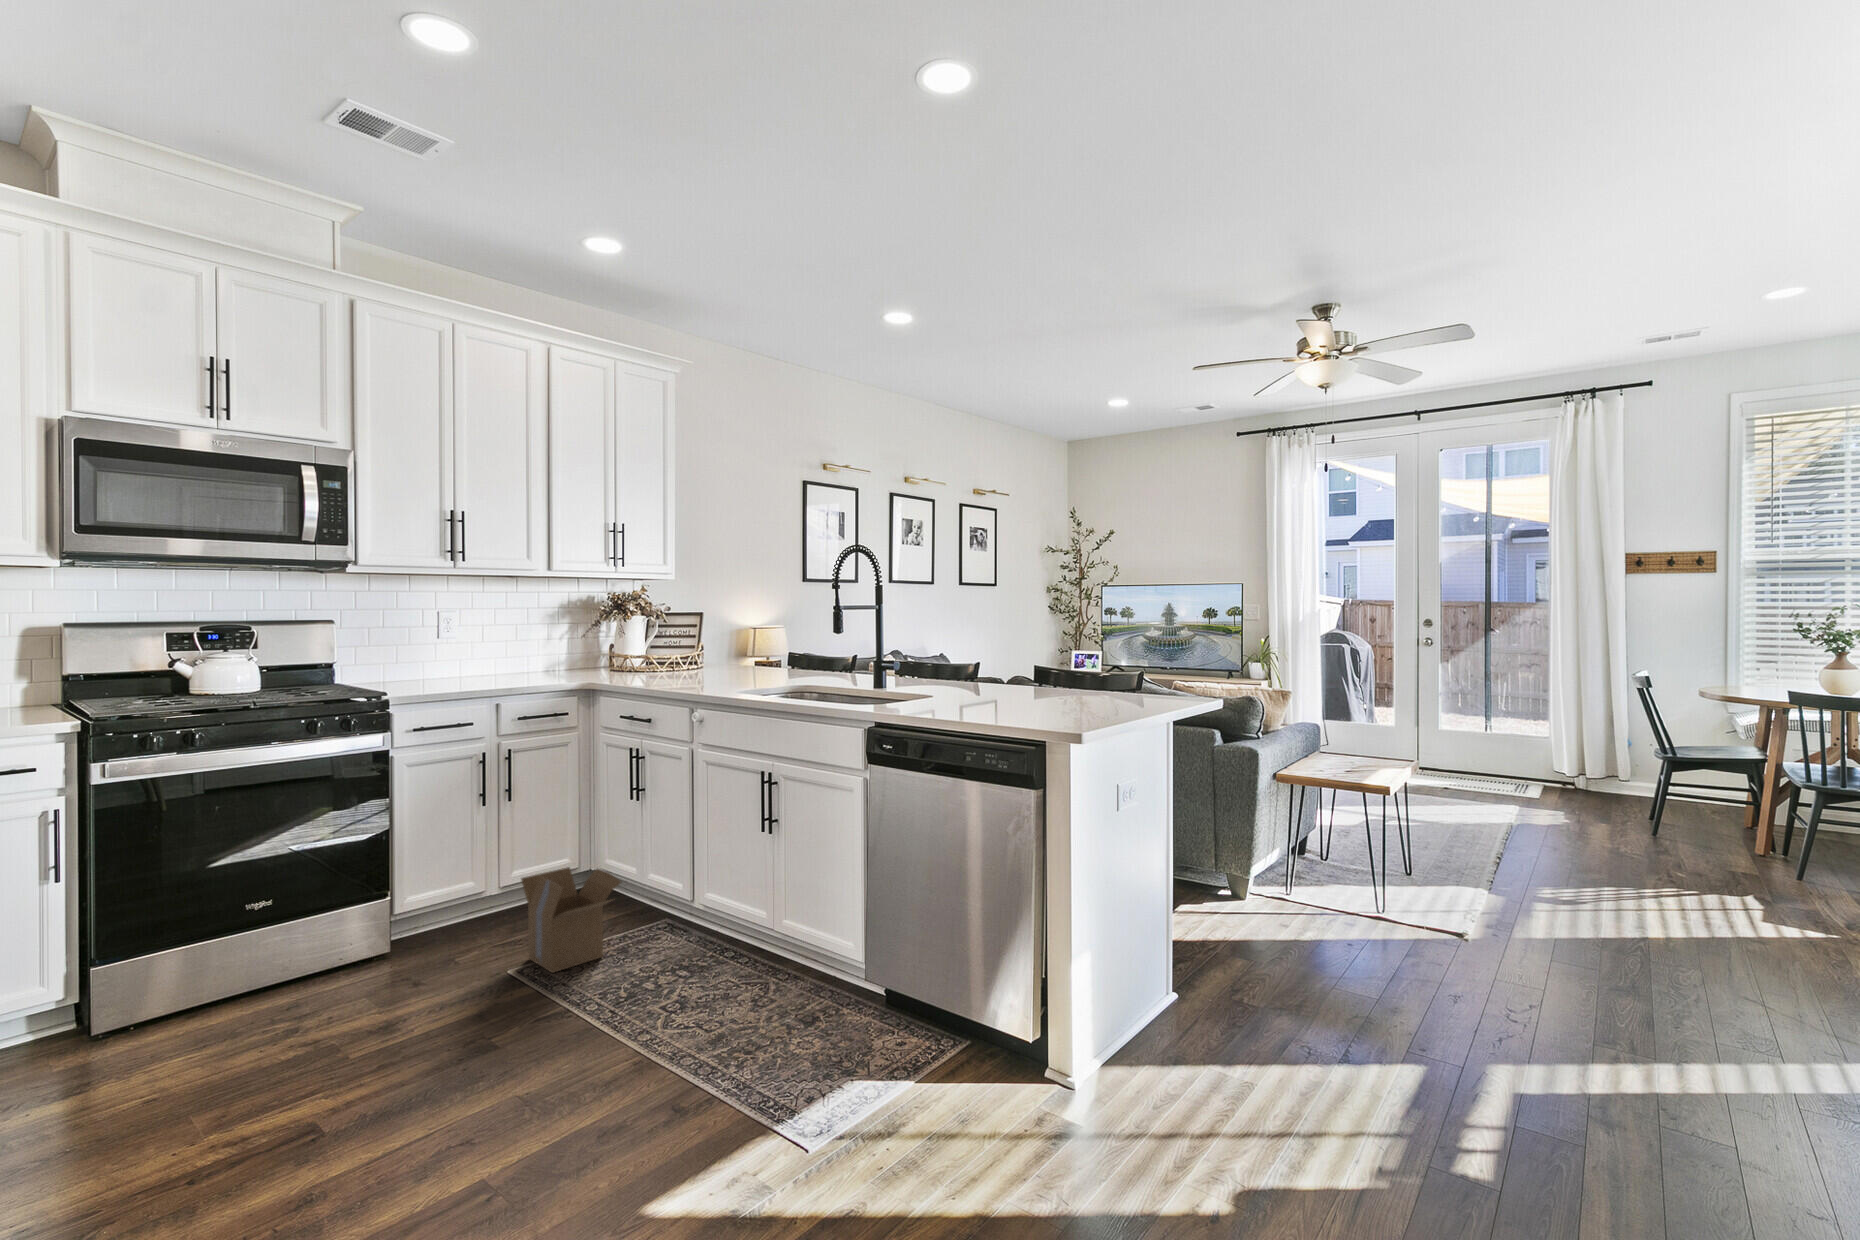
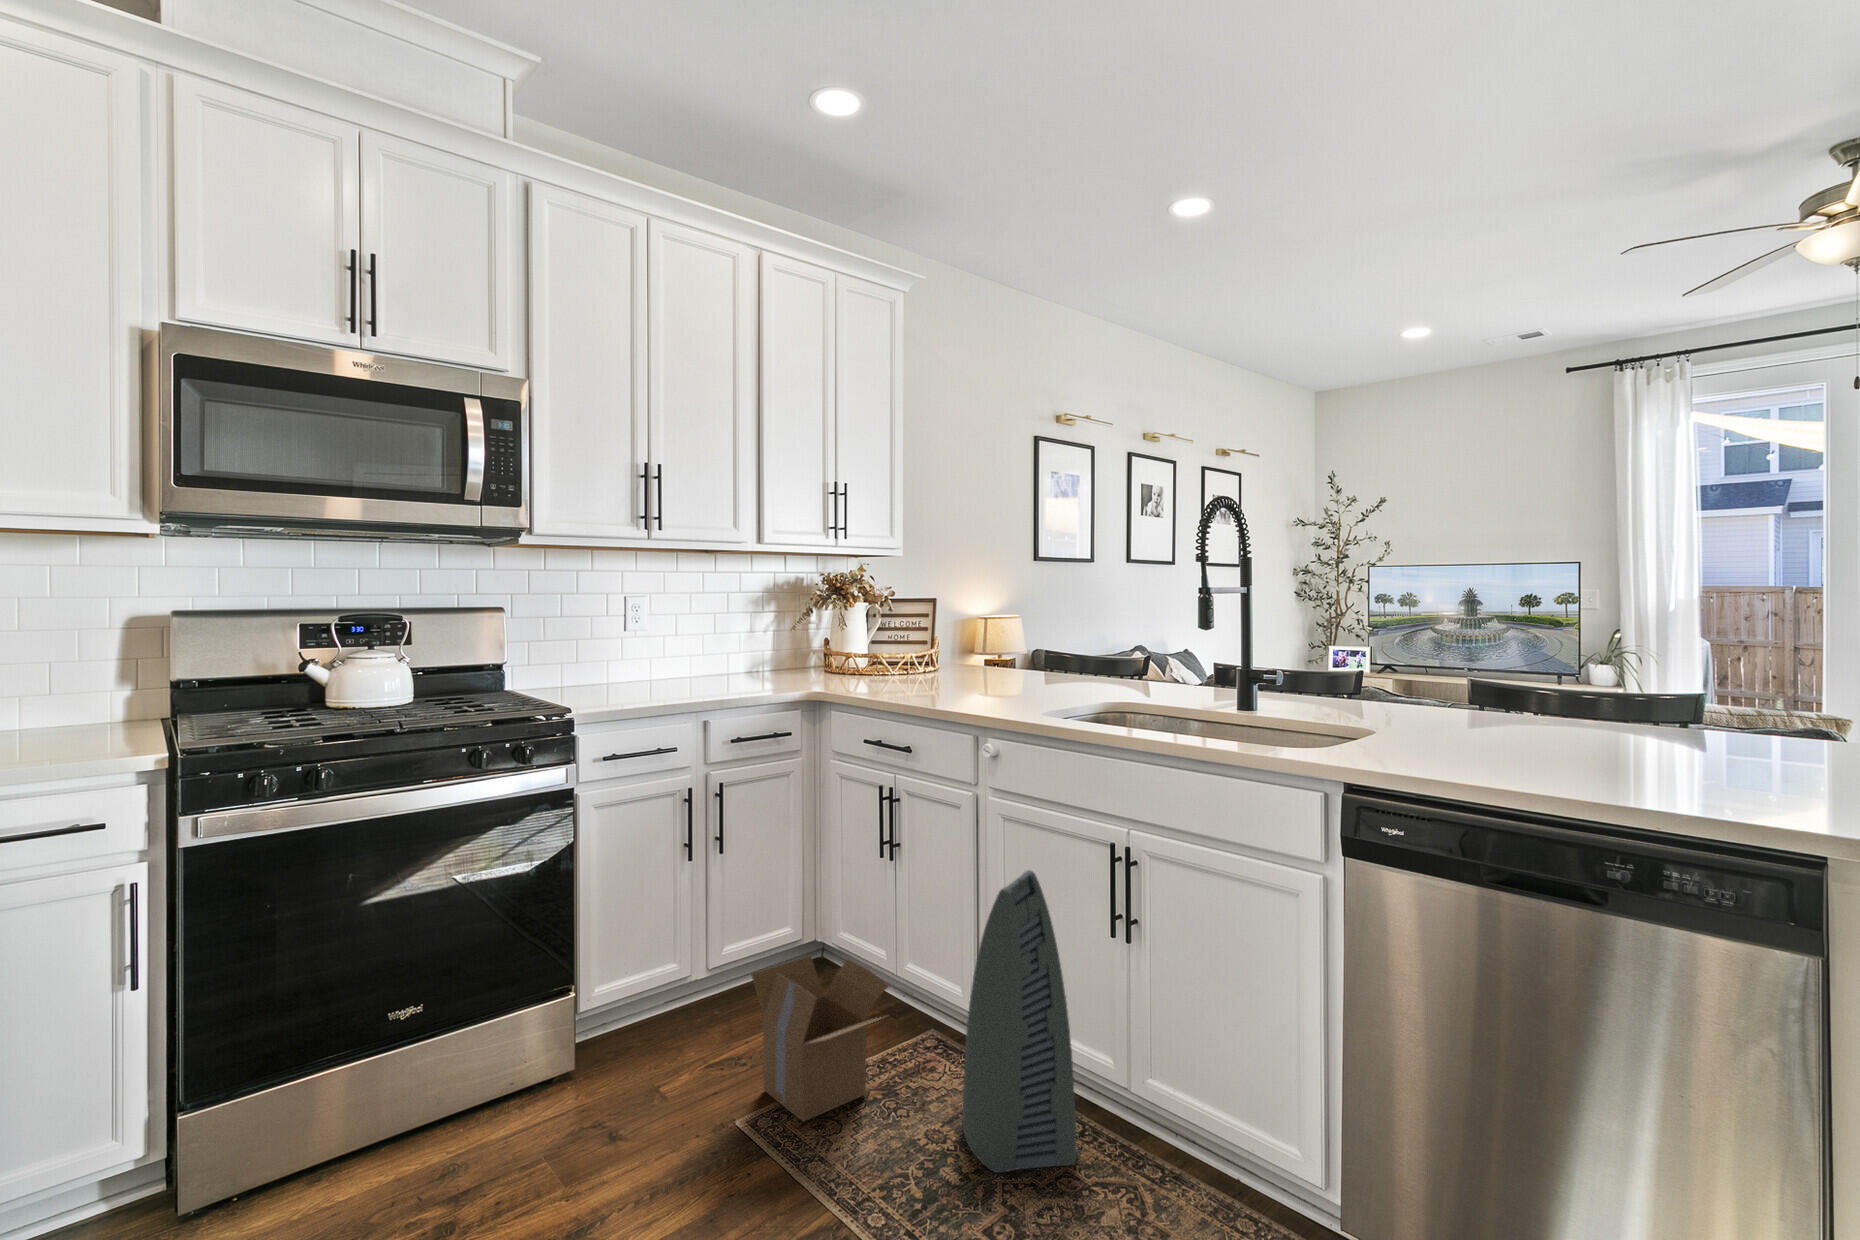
air purifier: none [664,794,737,989] -> present [963,870,1076,1173]

